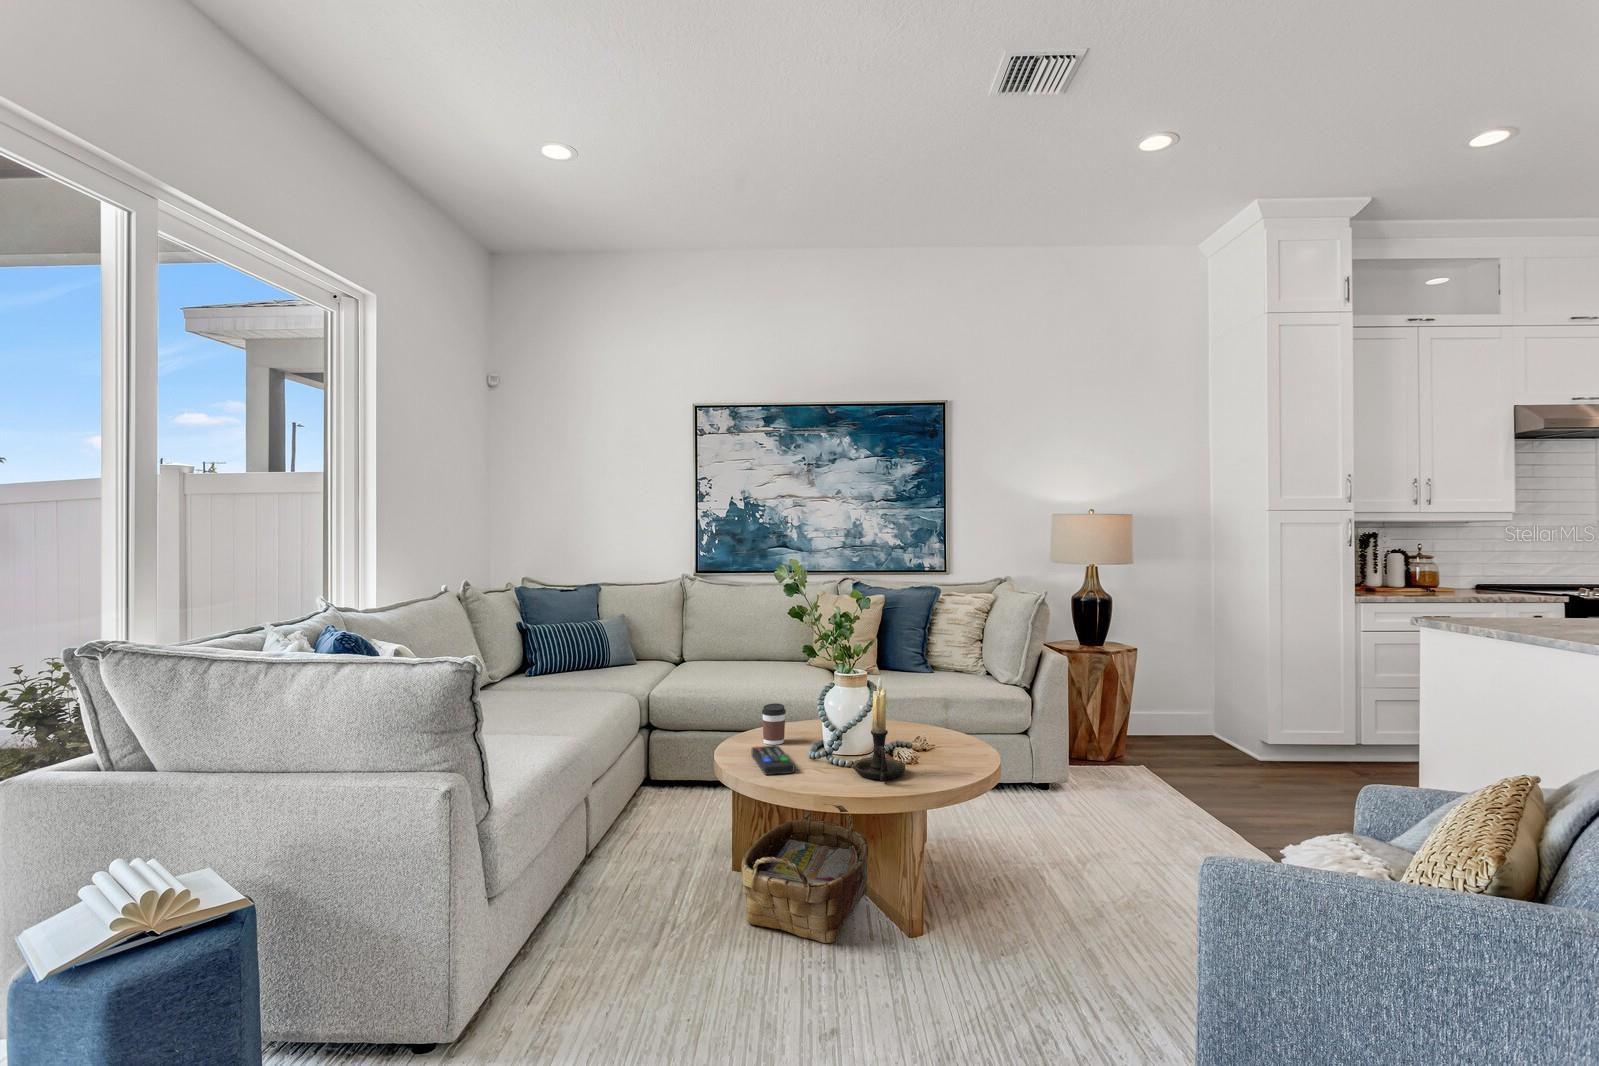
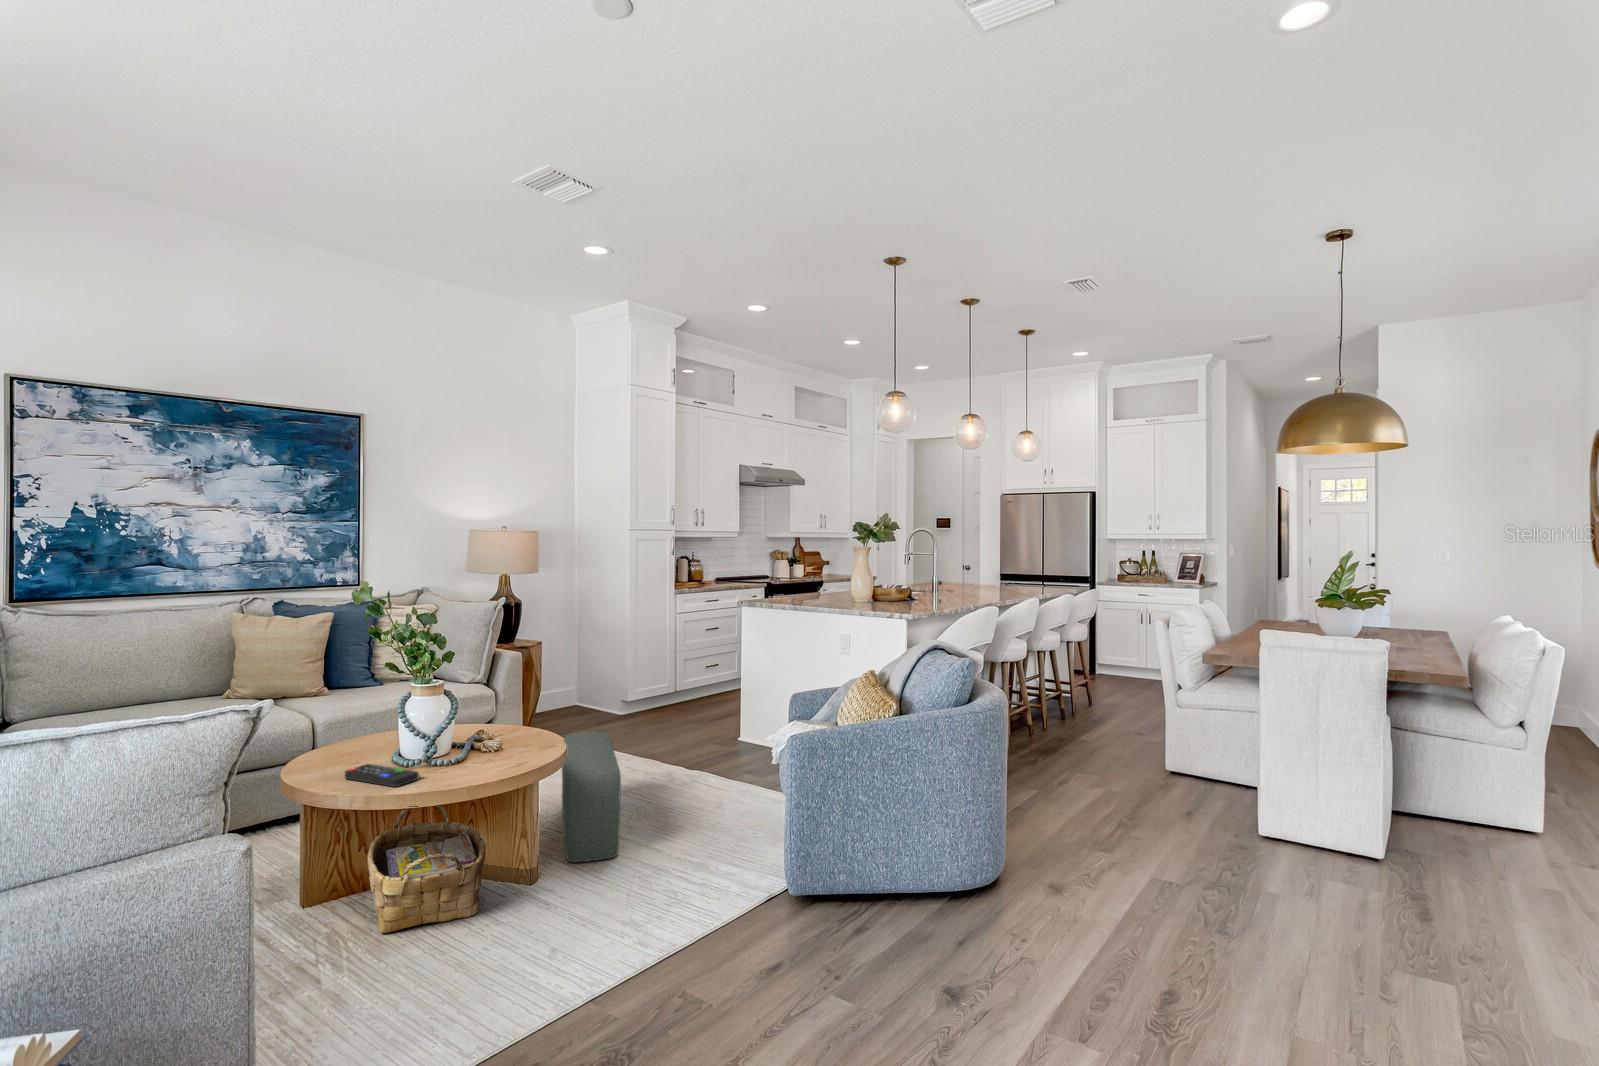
candle holder: present [853,677,905,782] -> none [467,677,515,766]
coffee cup: present [762,704,786,745] -> none [329,726,356,768]
pouf: none [976,767,1107,946] -> present [562,731,621,862]

